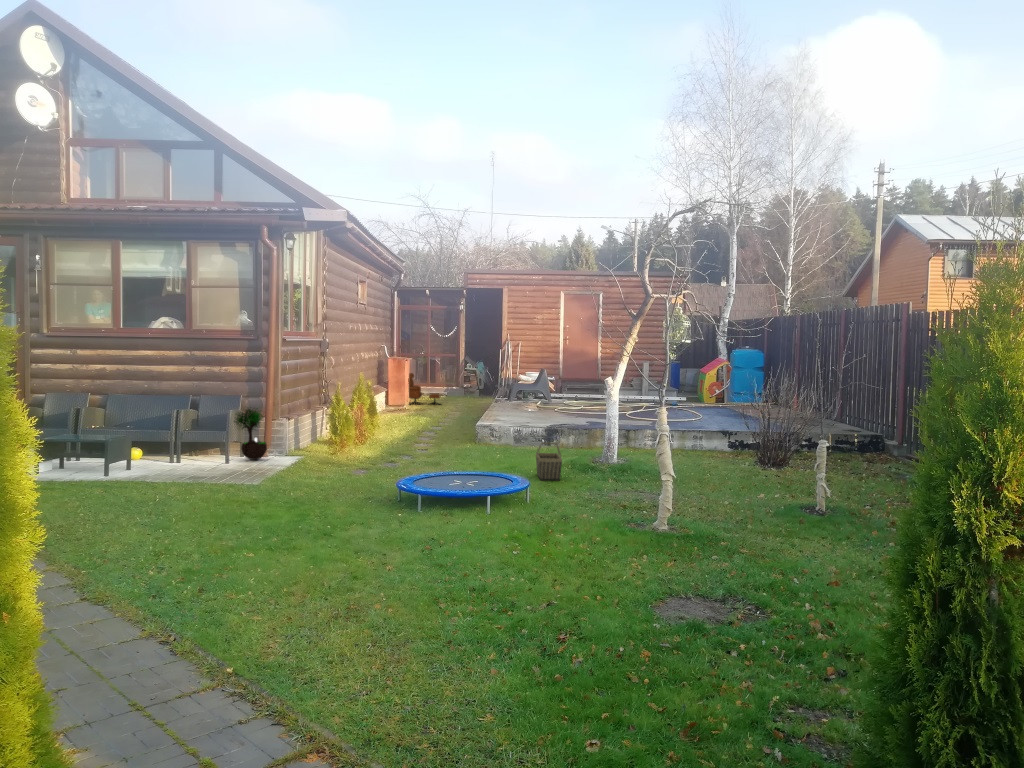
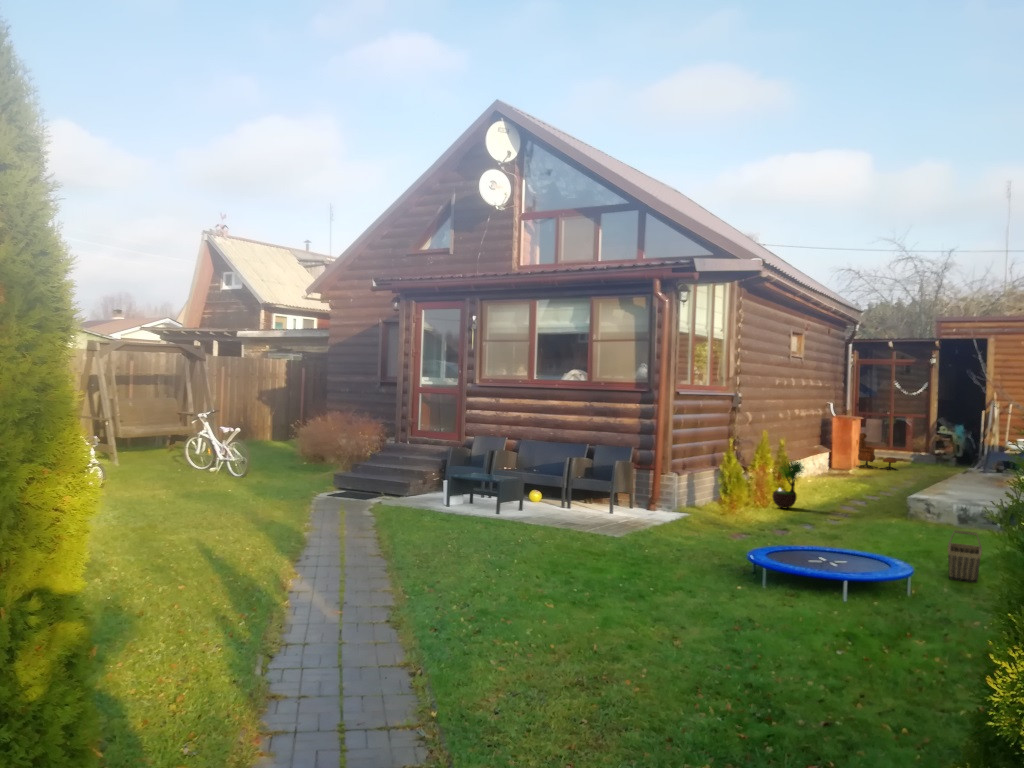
potted tree: present [234,408,267,460] -> present [772,461,804,508]

